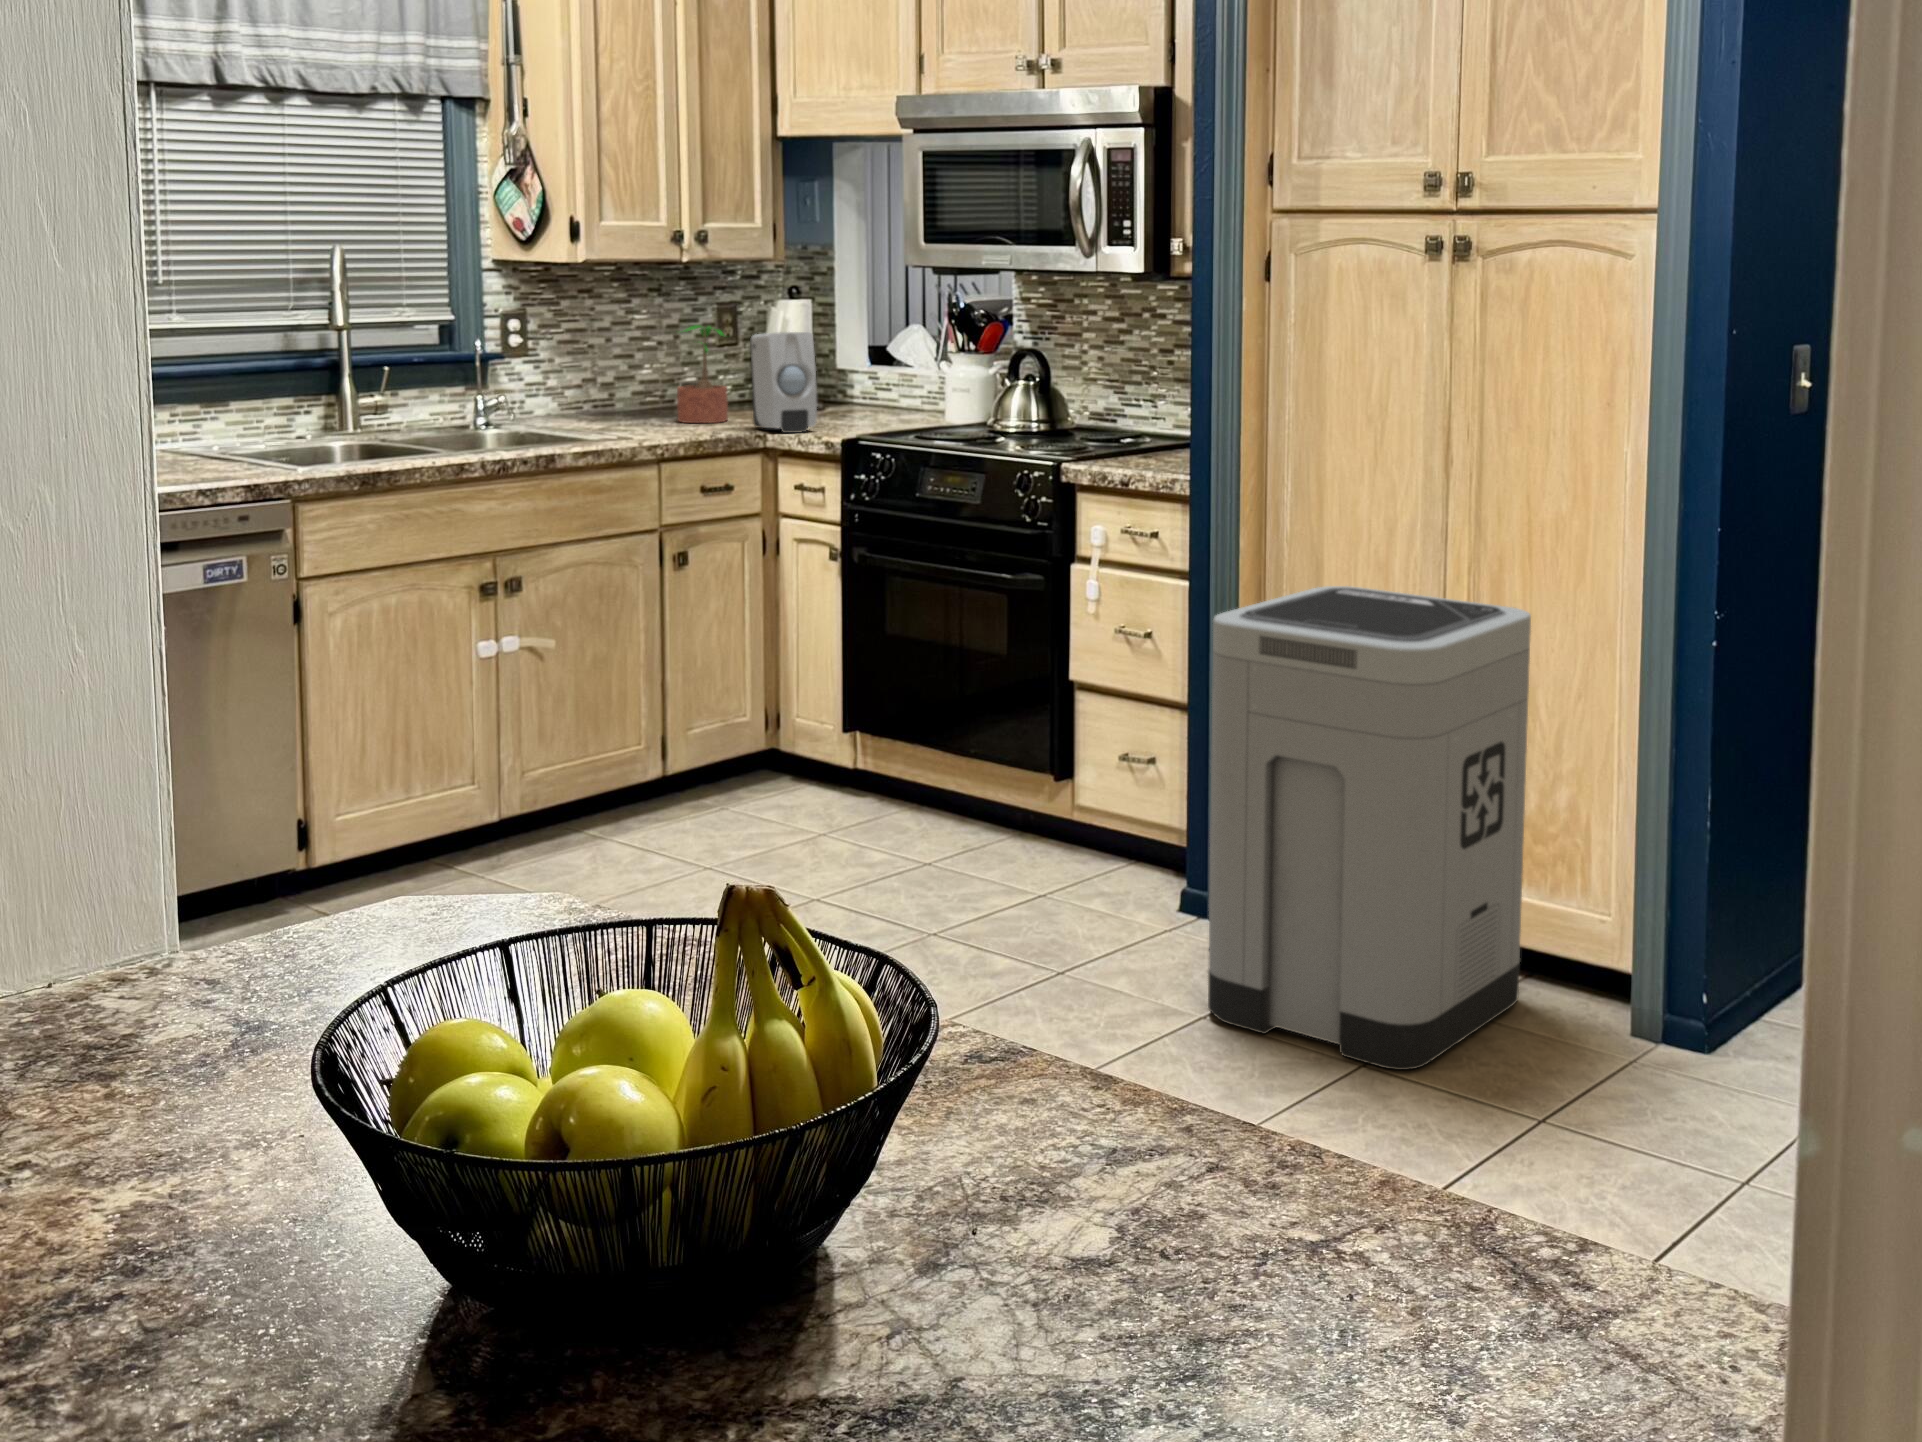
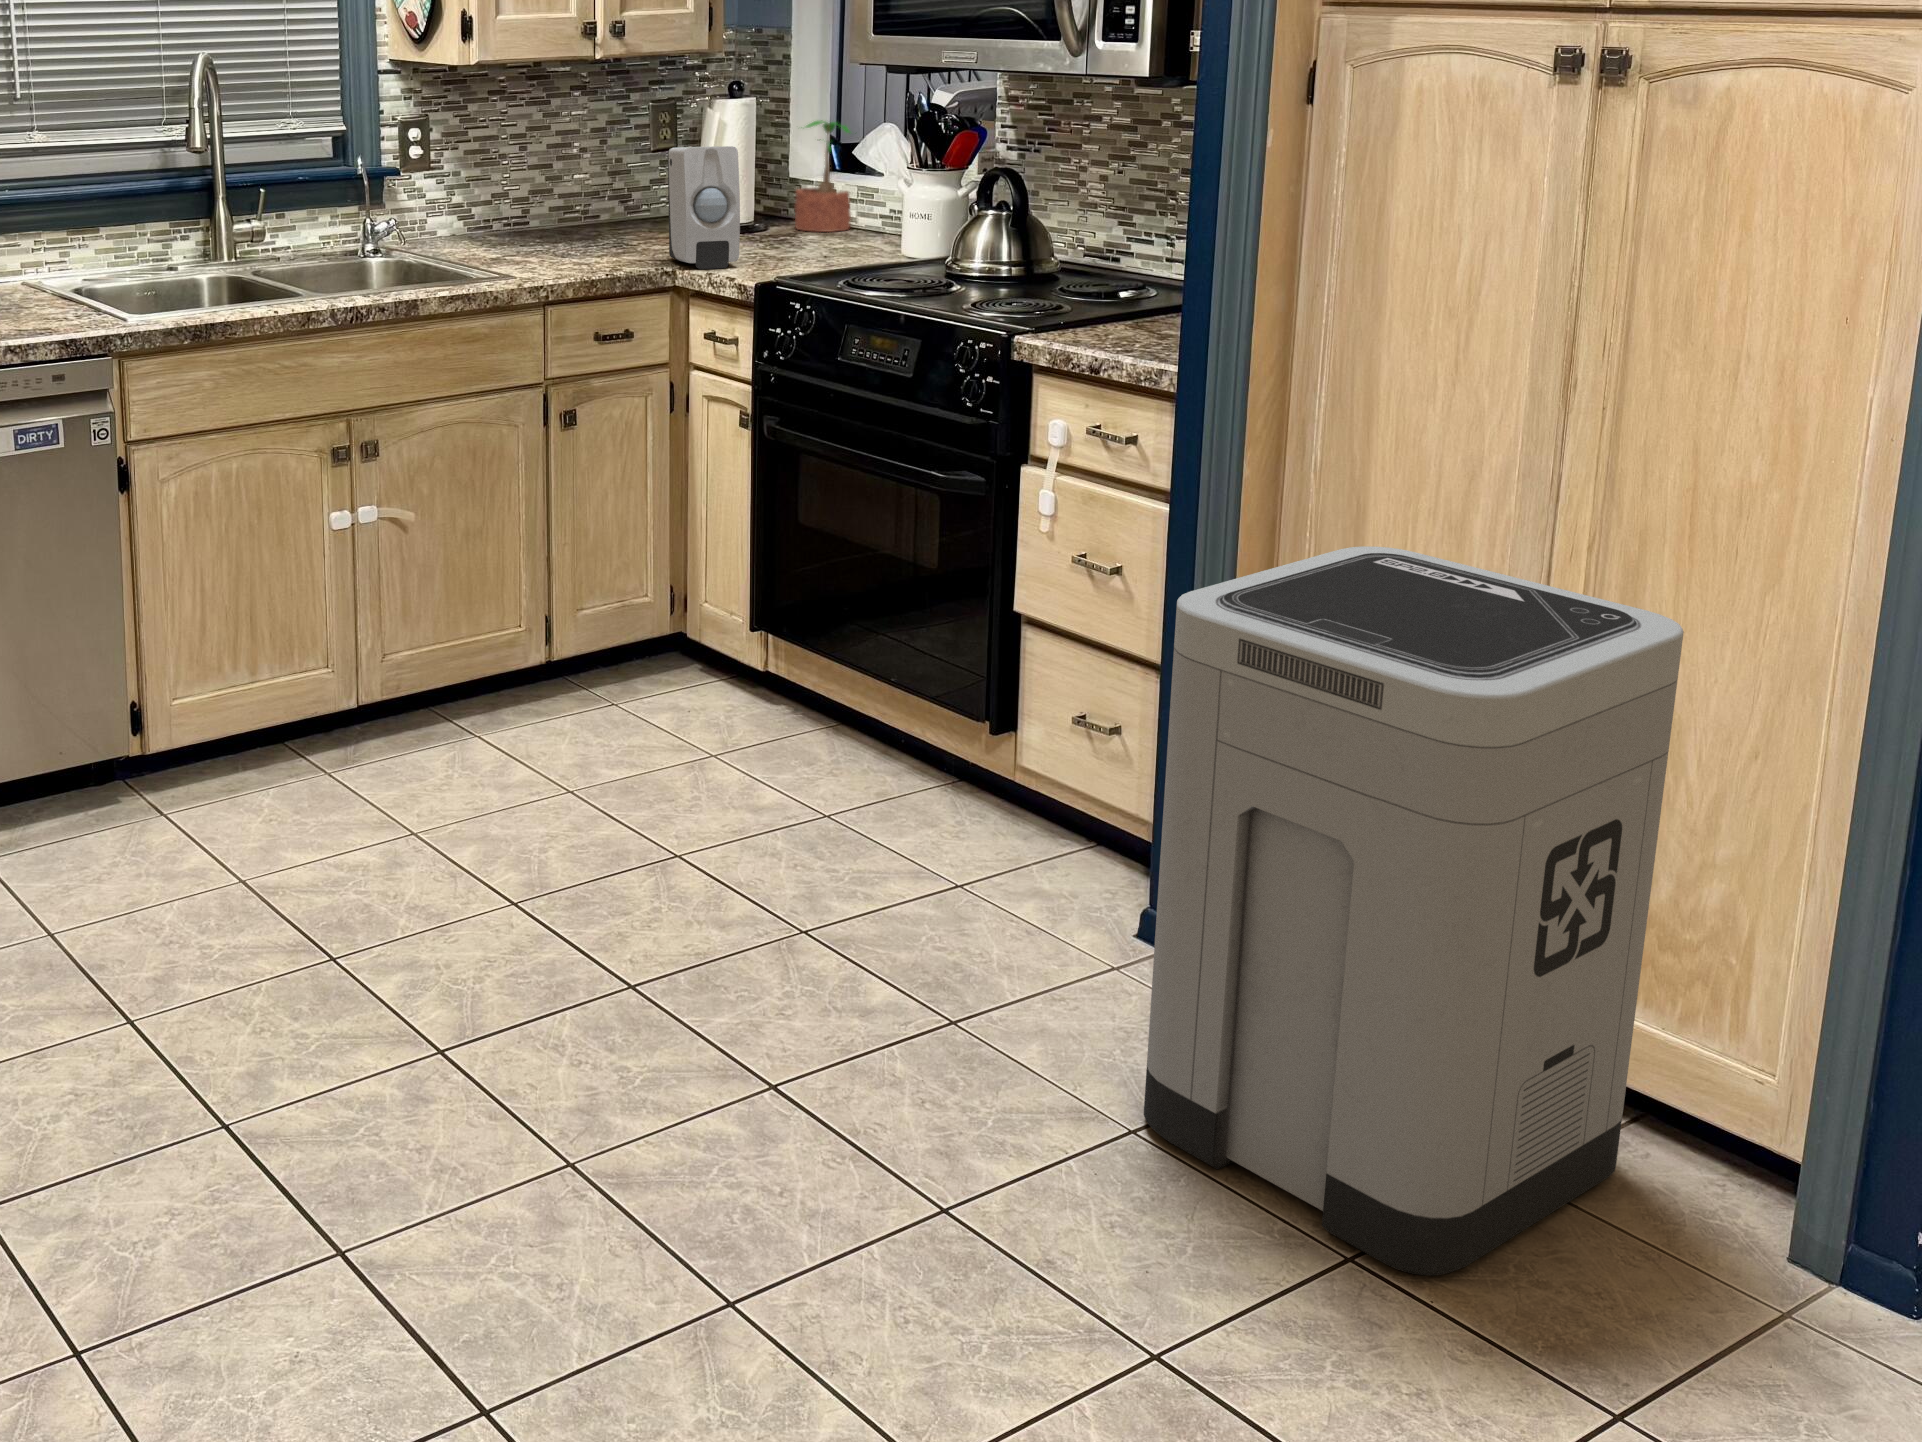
potted plant: present [677,325,728,423] -> present [795,120,851,232]

